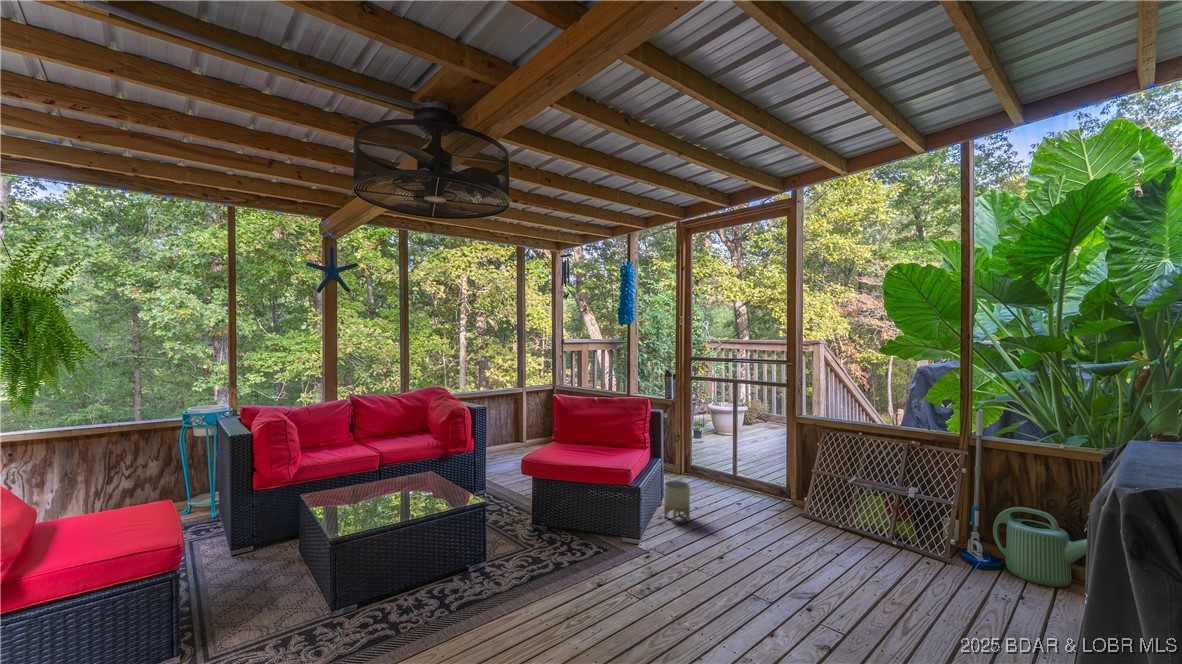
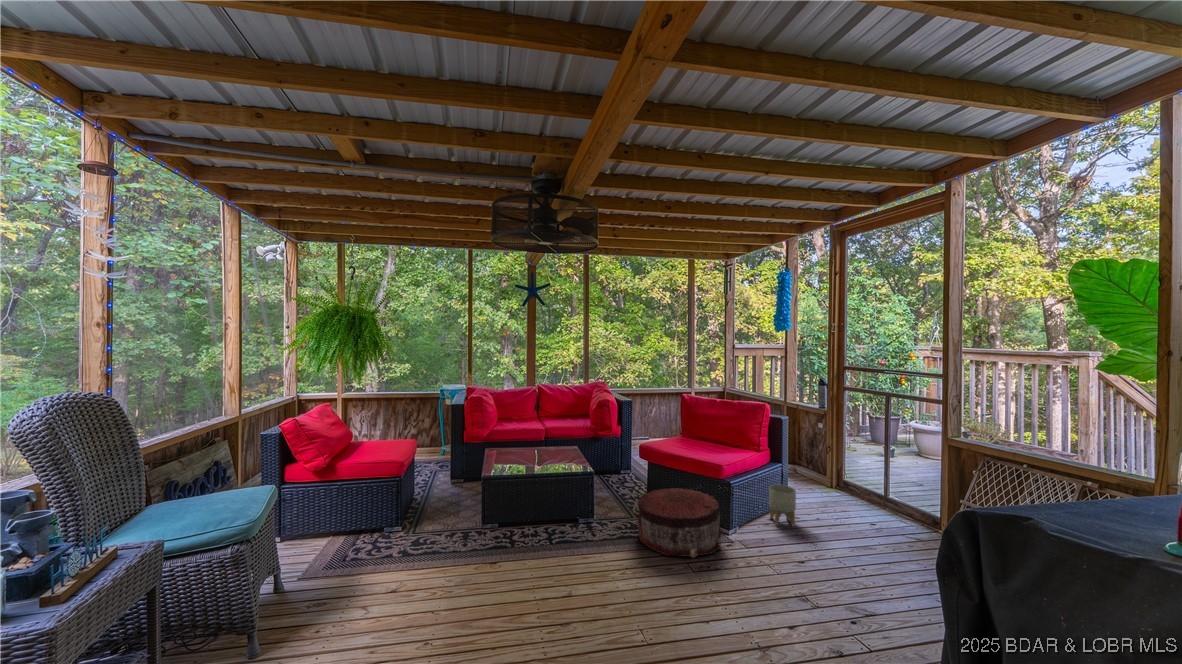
pouf: none [548,501,647,588] -> present [638,488,721,558]

